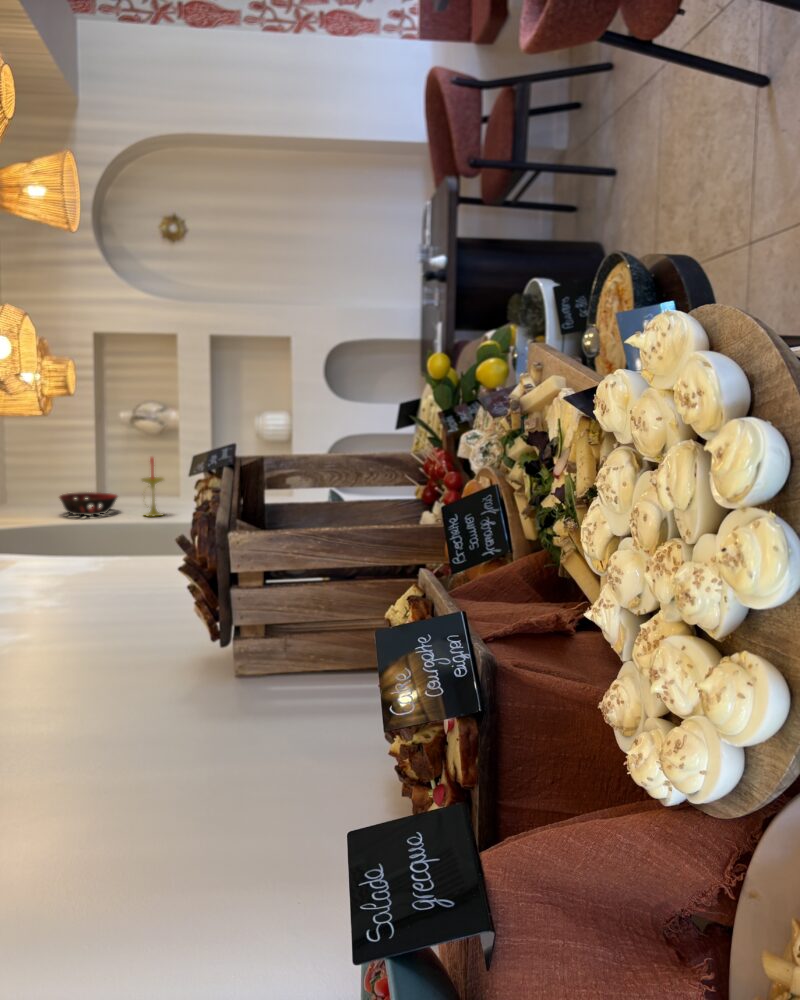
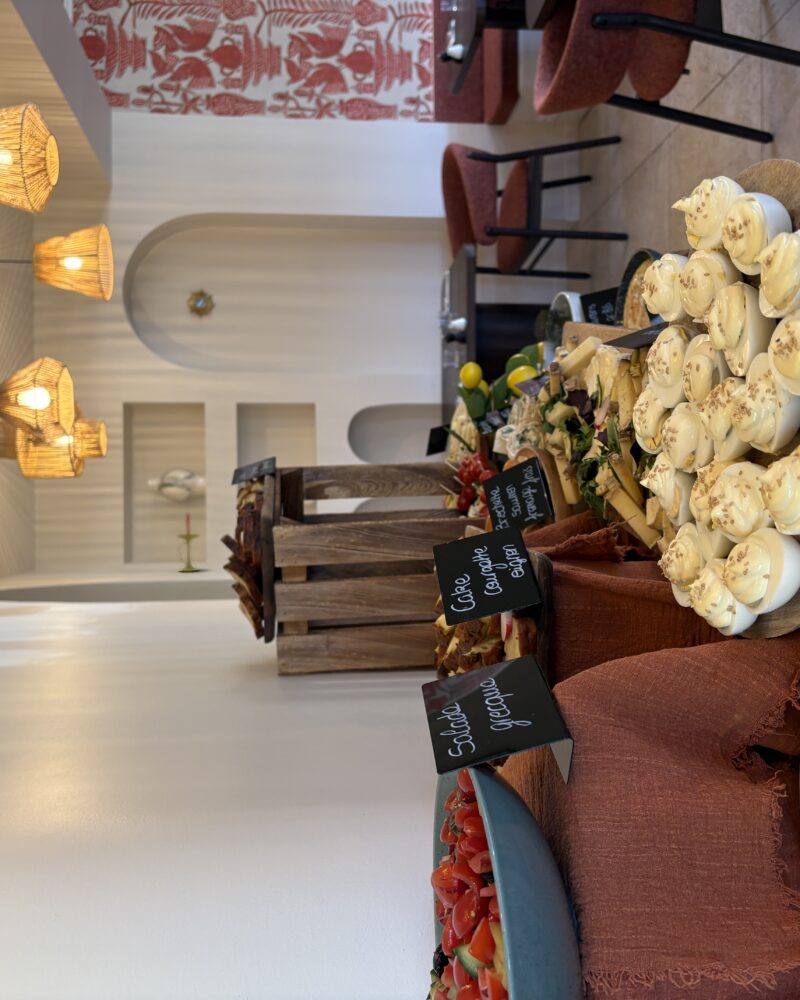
decorative bowl: present [59,492,118,515] -> none [98,551,155,572]

